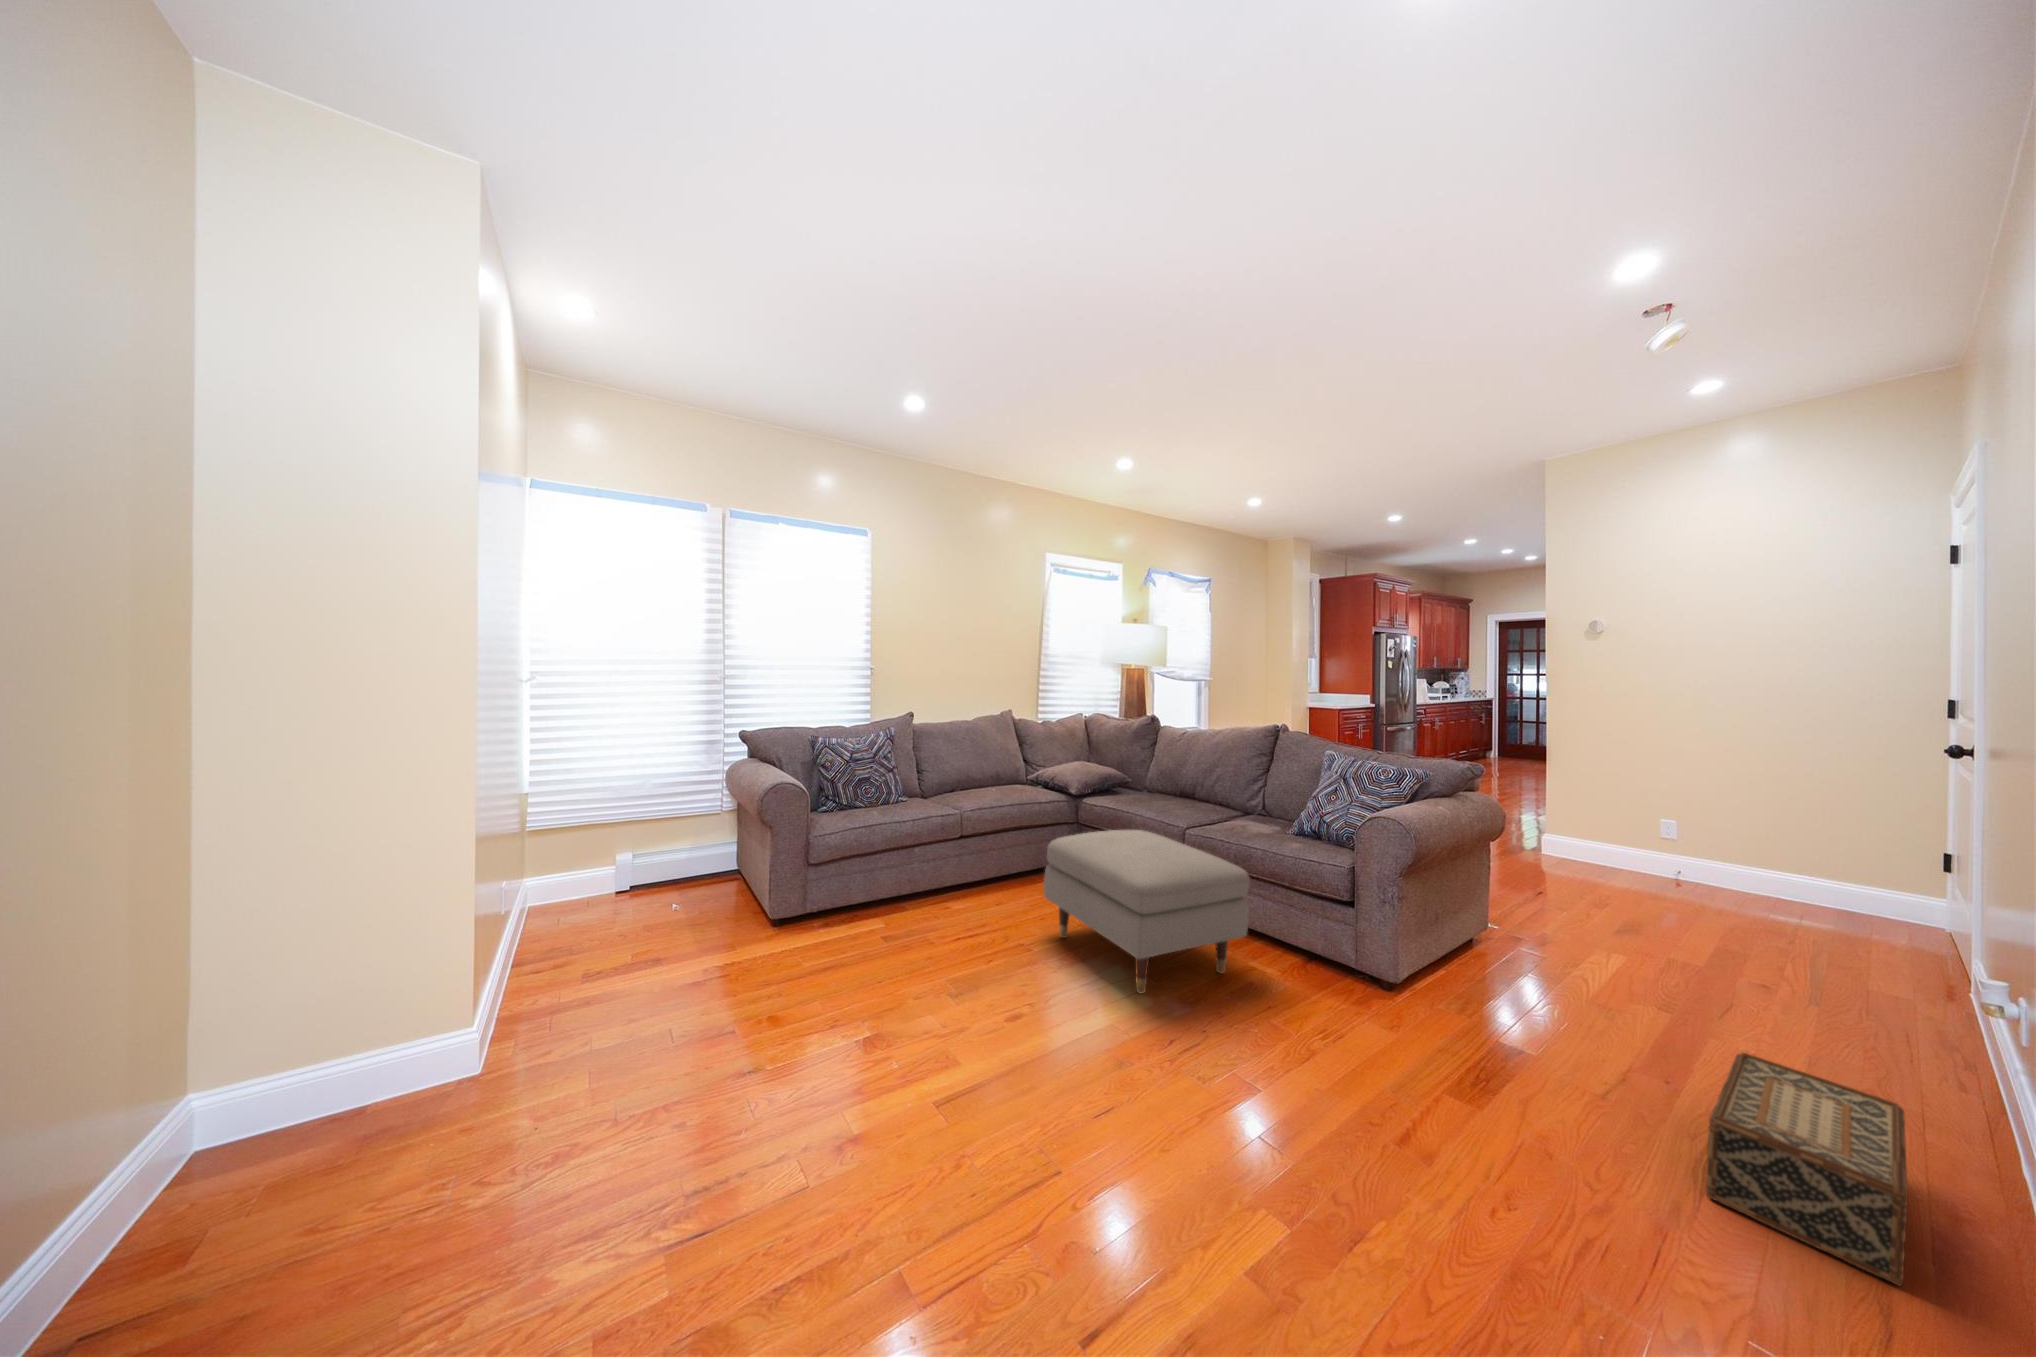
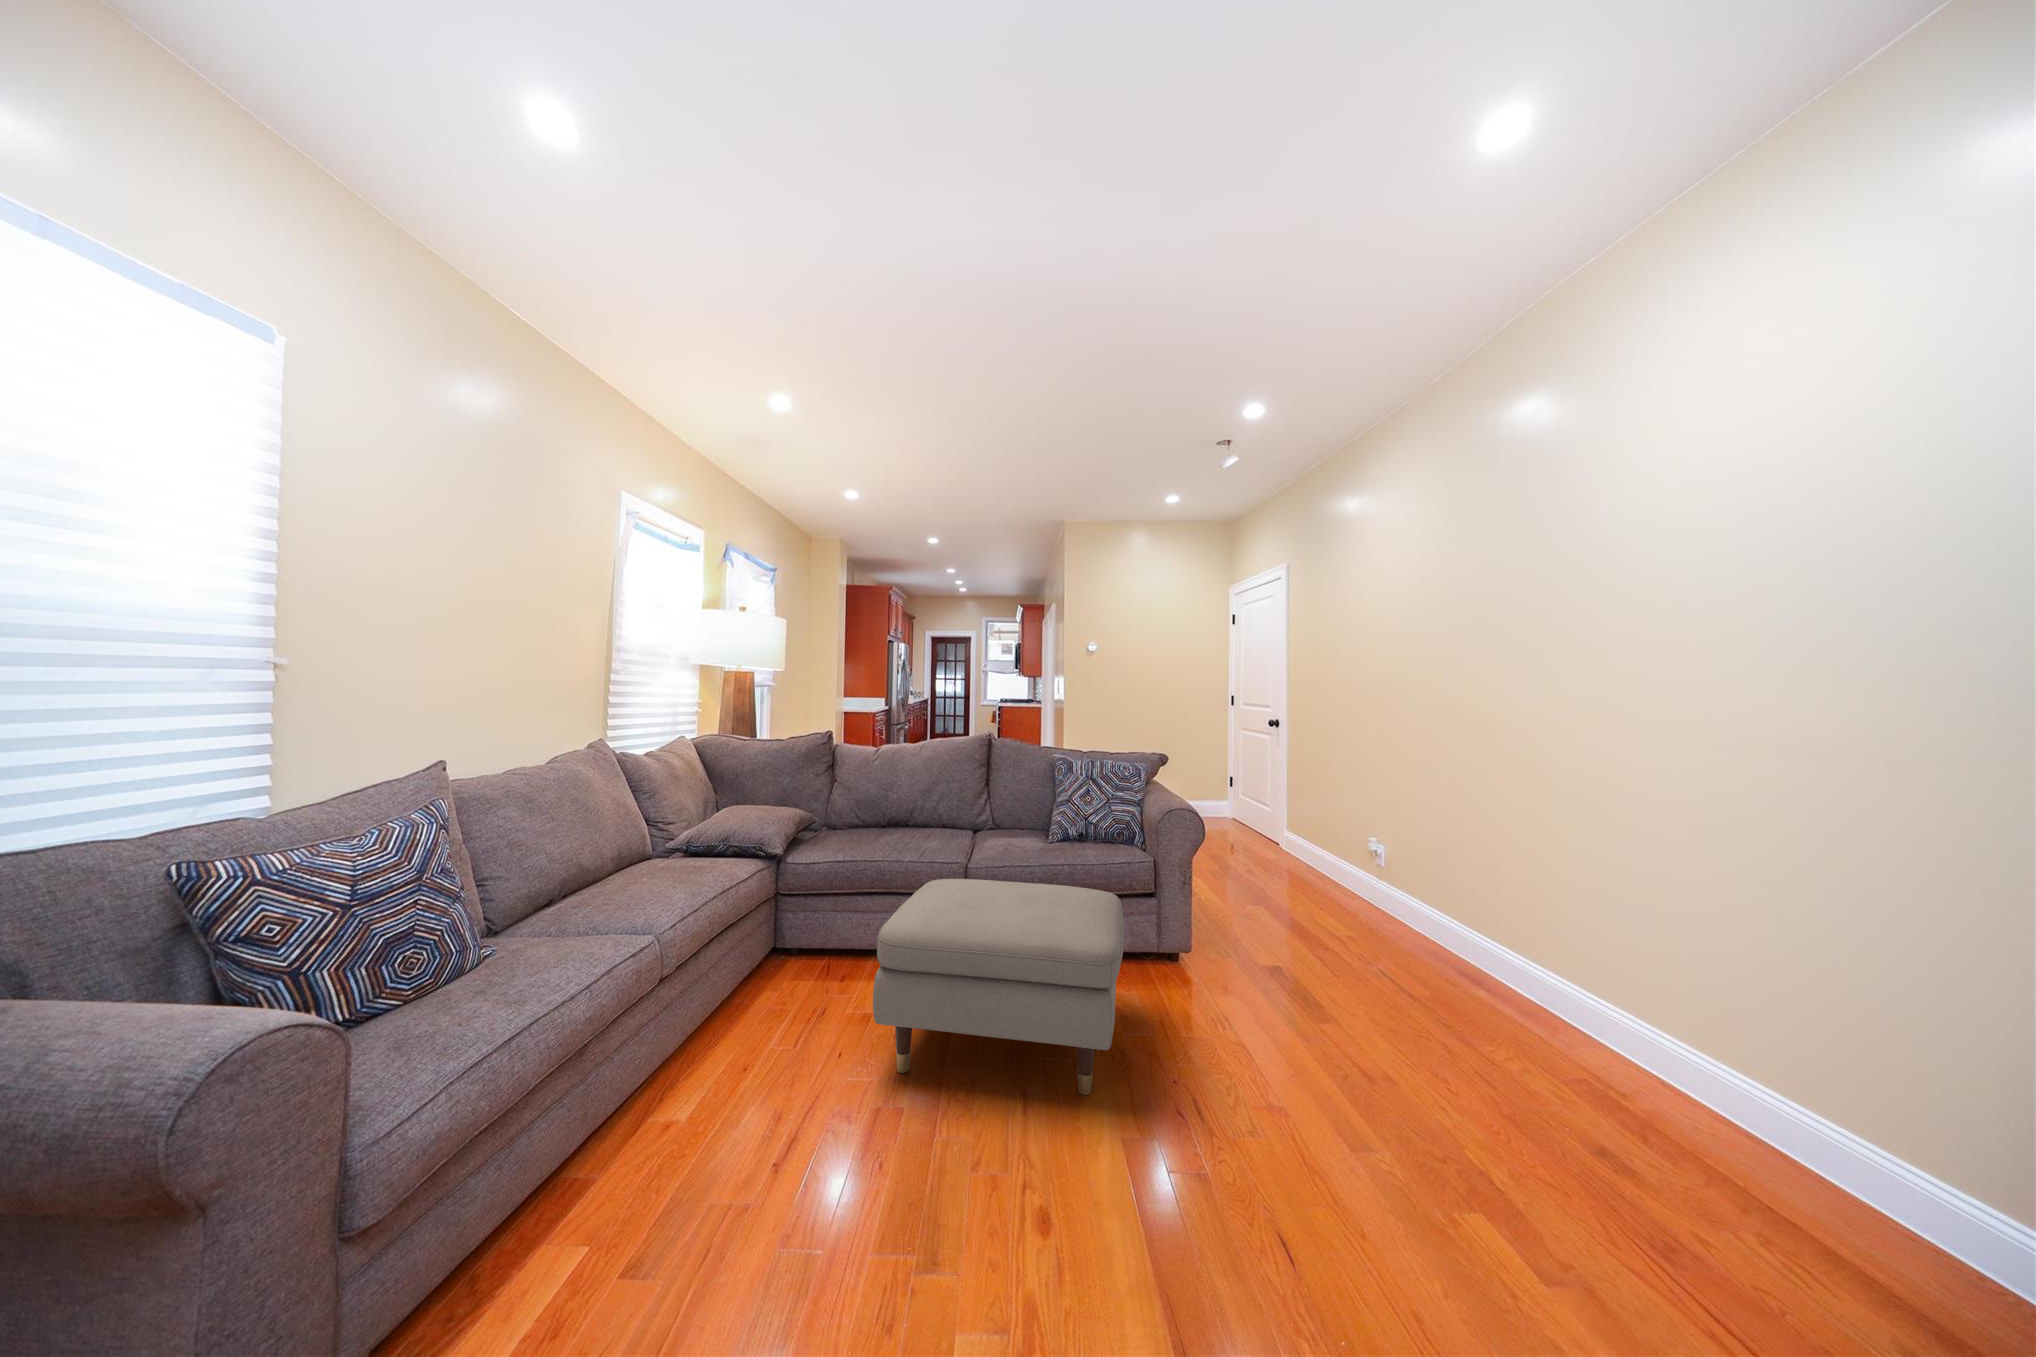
woven basket: present [1705,1053,1908,1286] -> none [1403,919,1568,1029]

